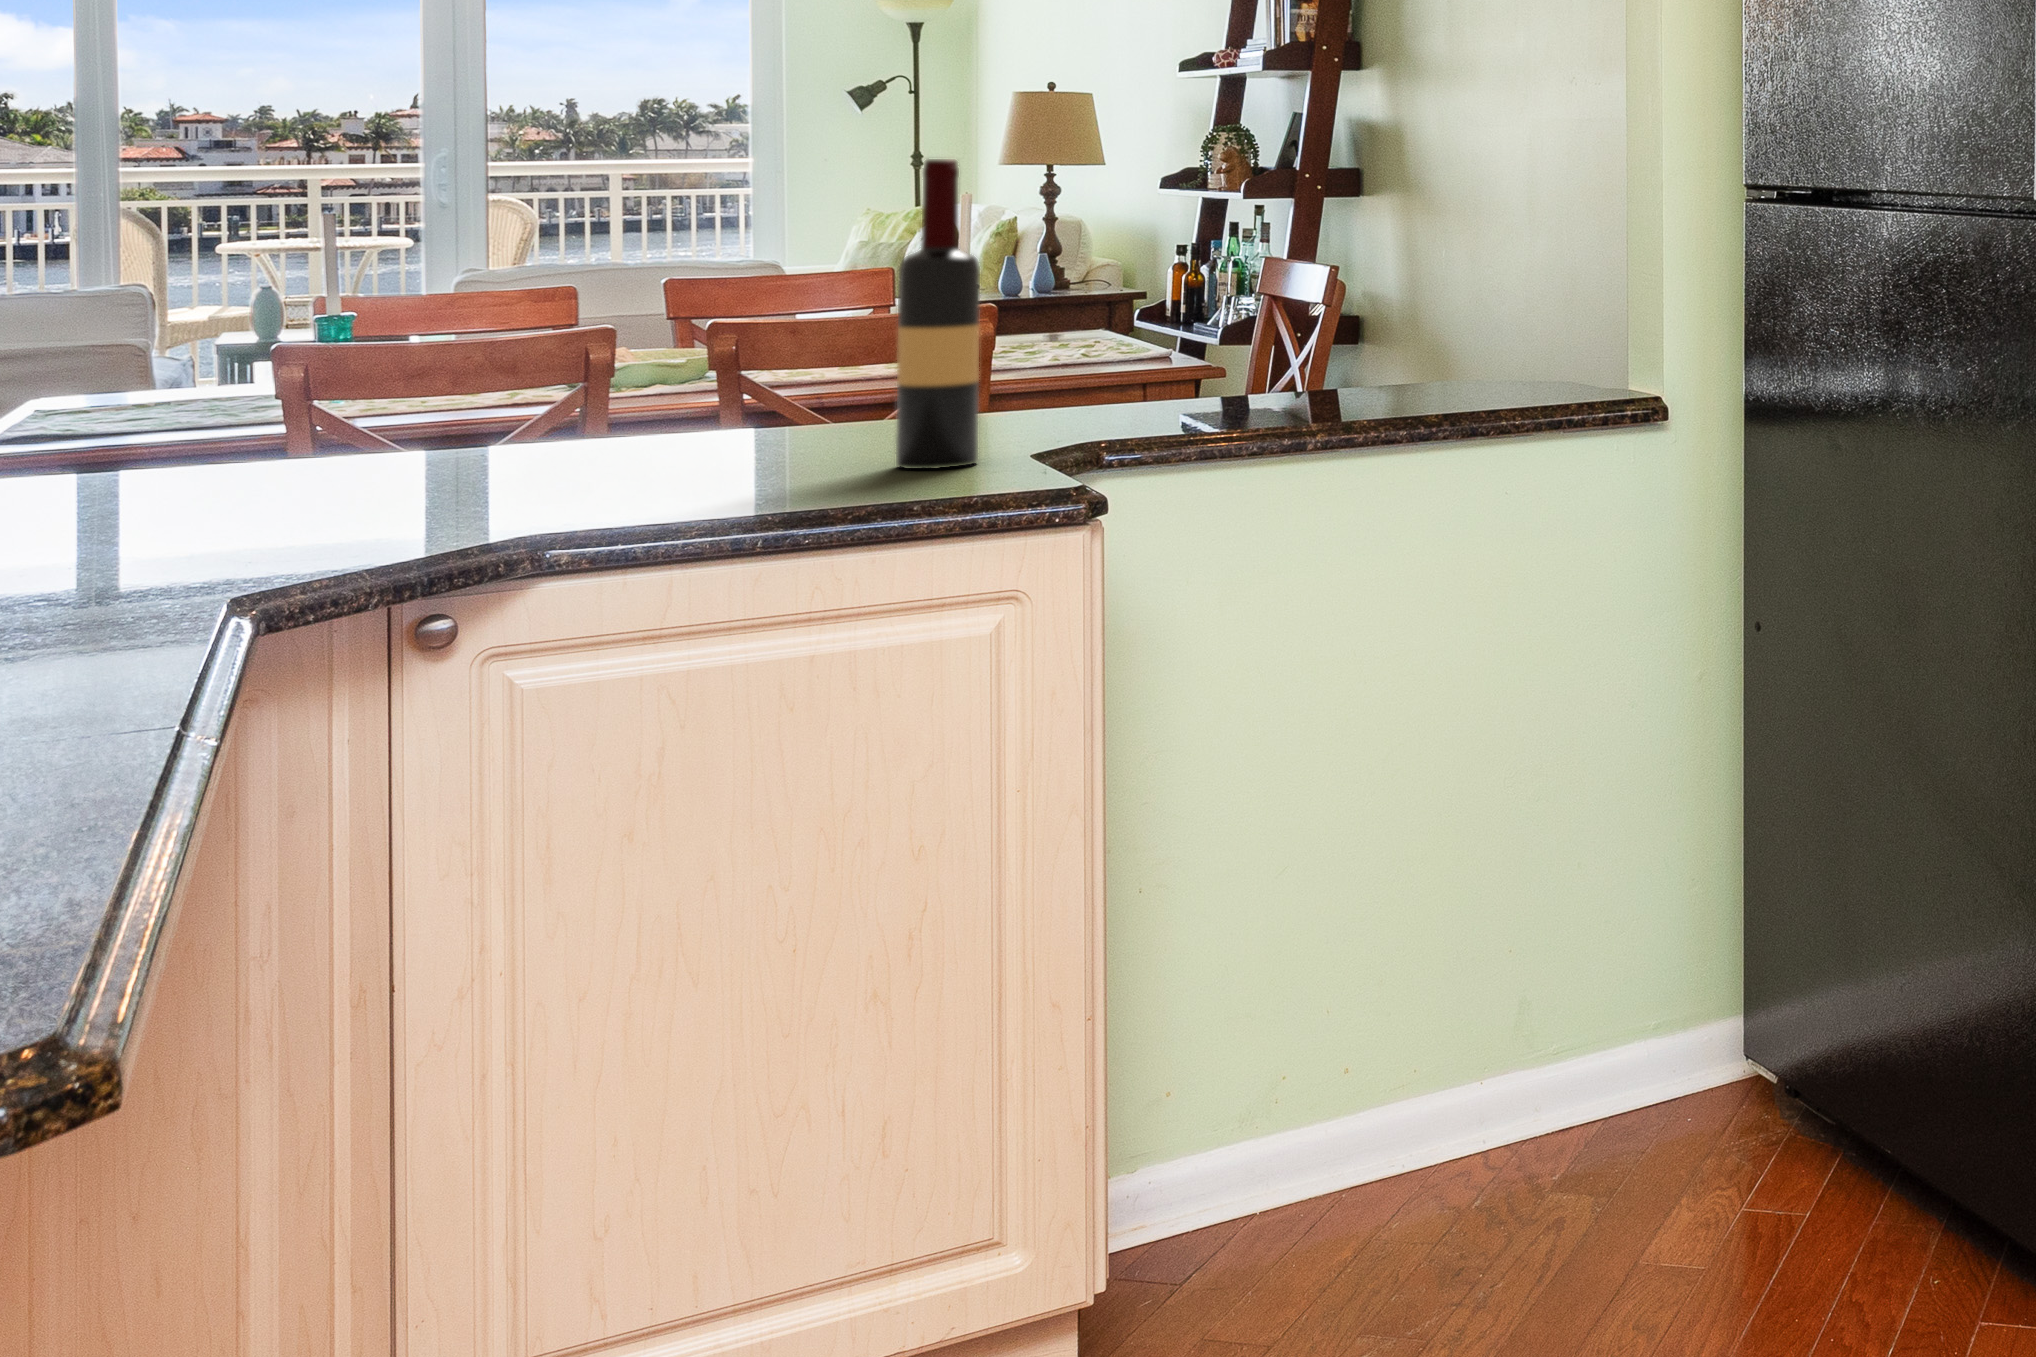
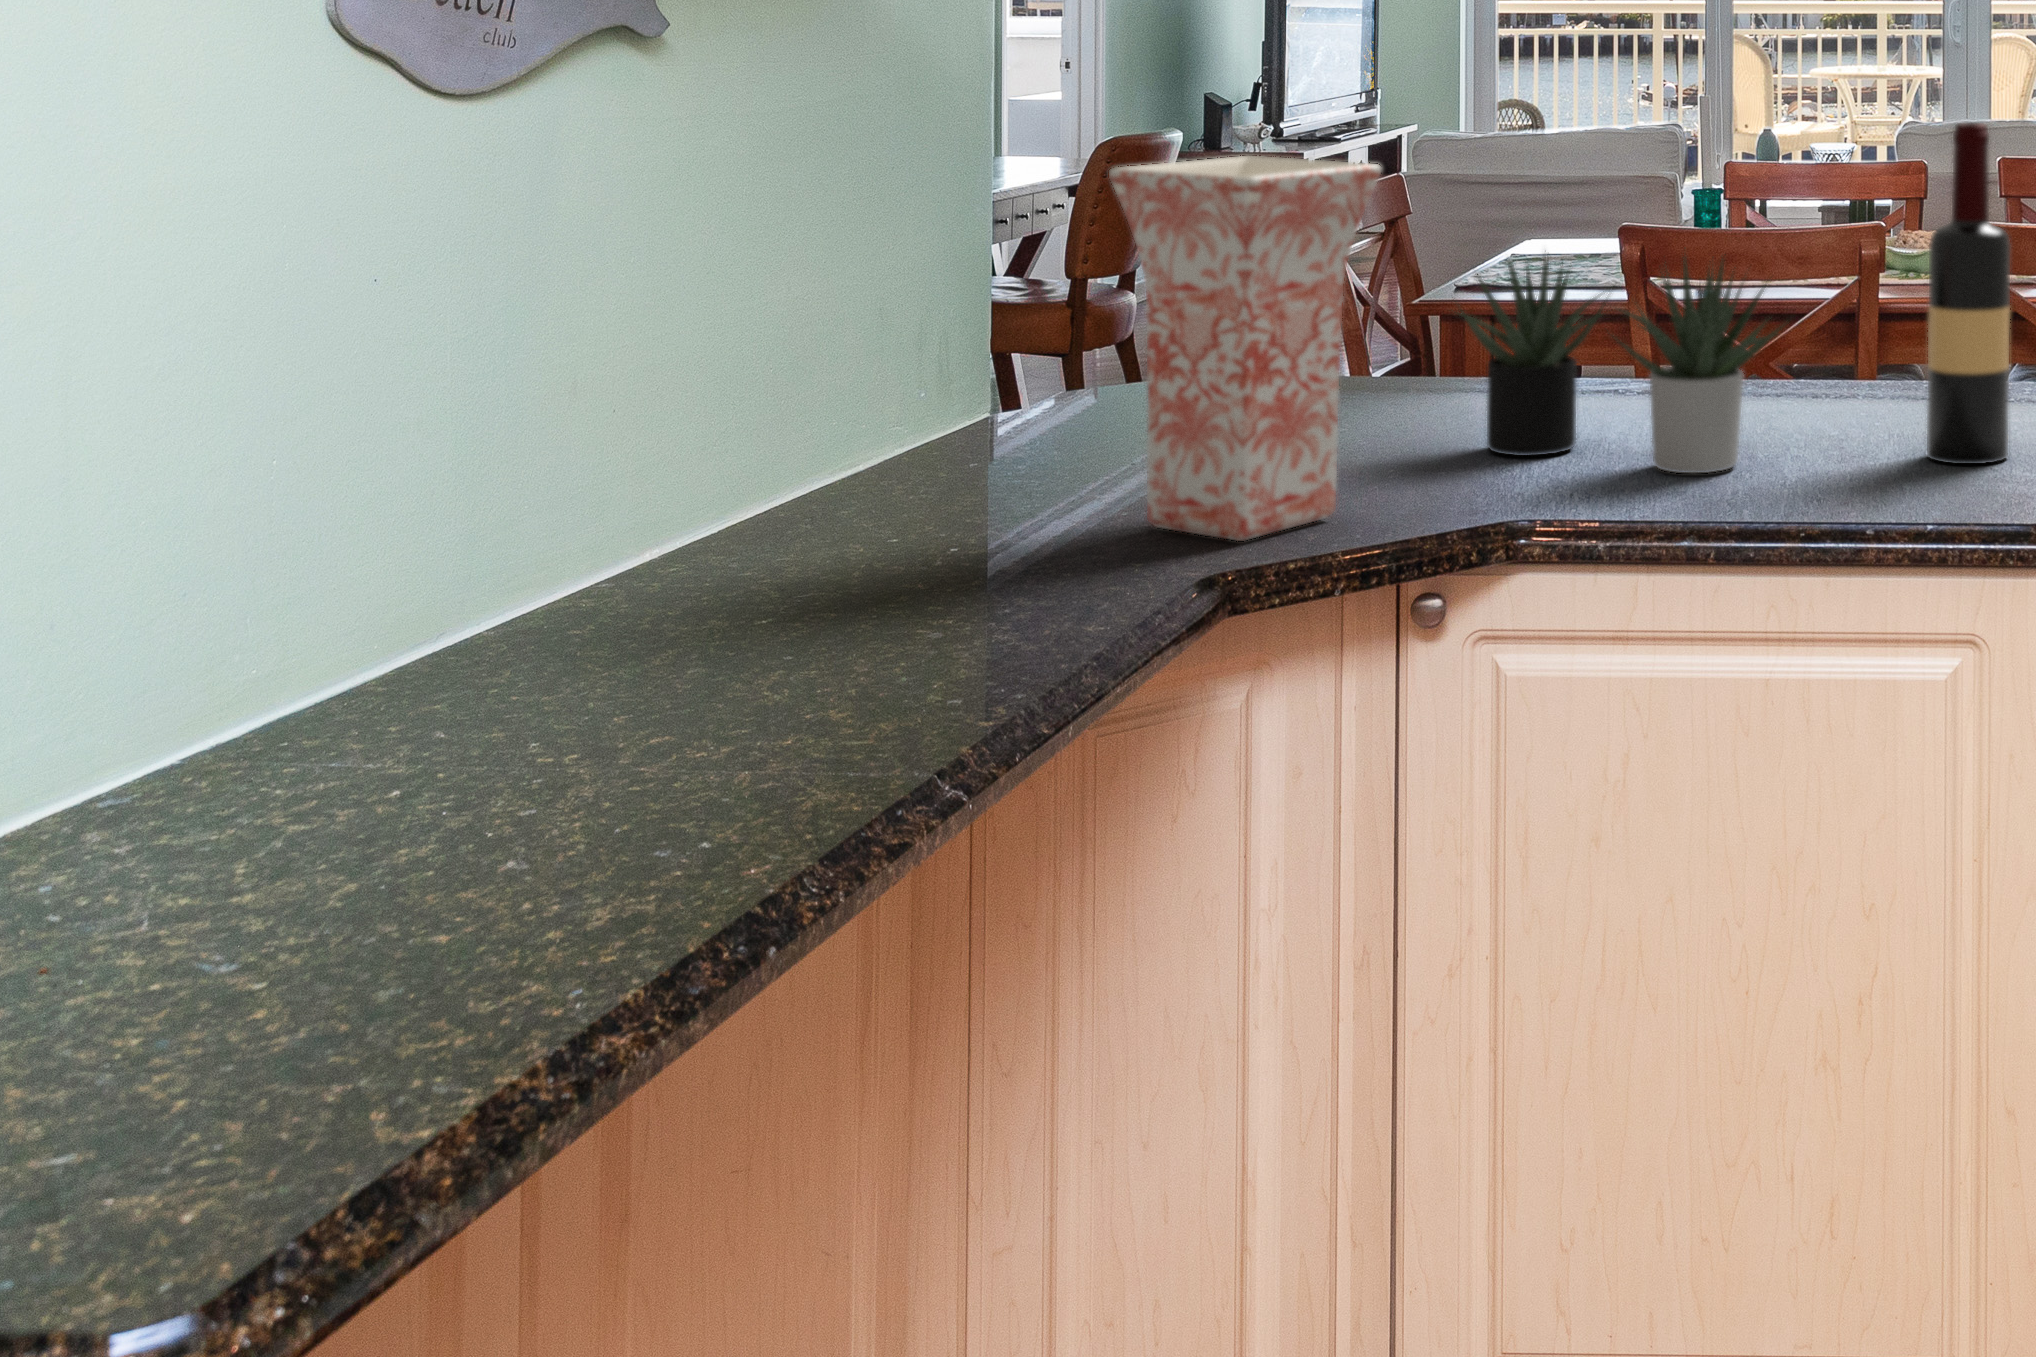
vase: none [43,191,369,575] -> present [1109,156,1381,541]
succulent plant: none [350,277,772,501] -> present [1453,257,1781,473]

